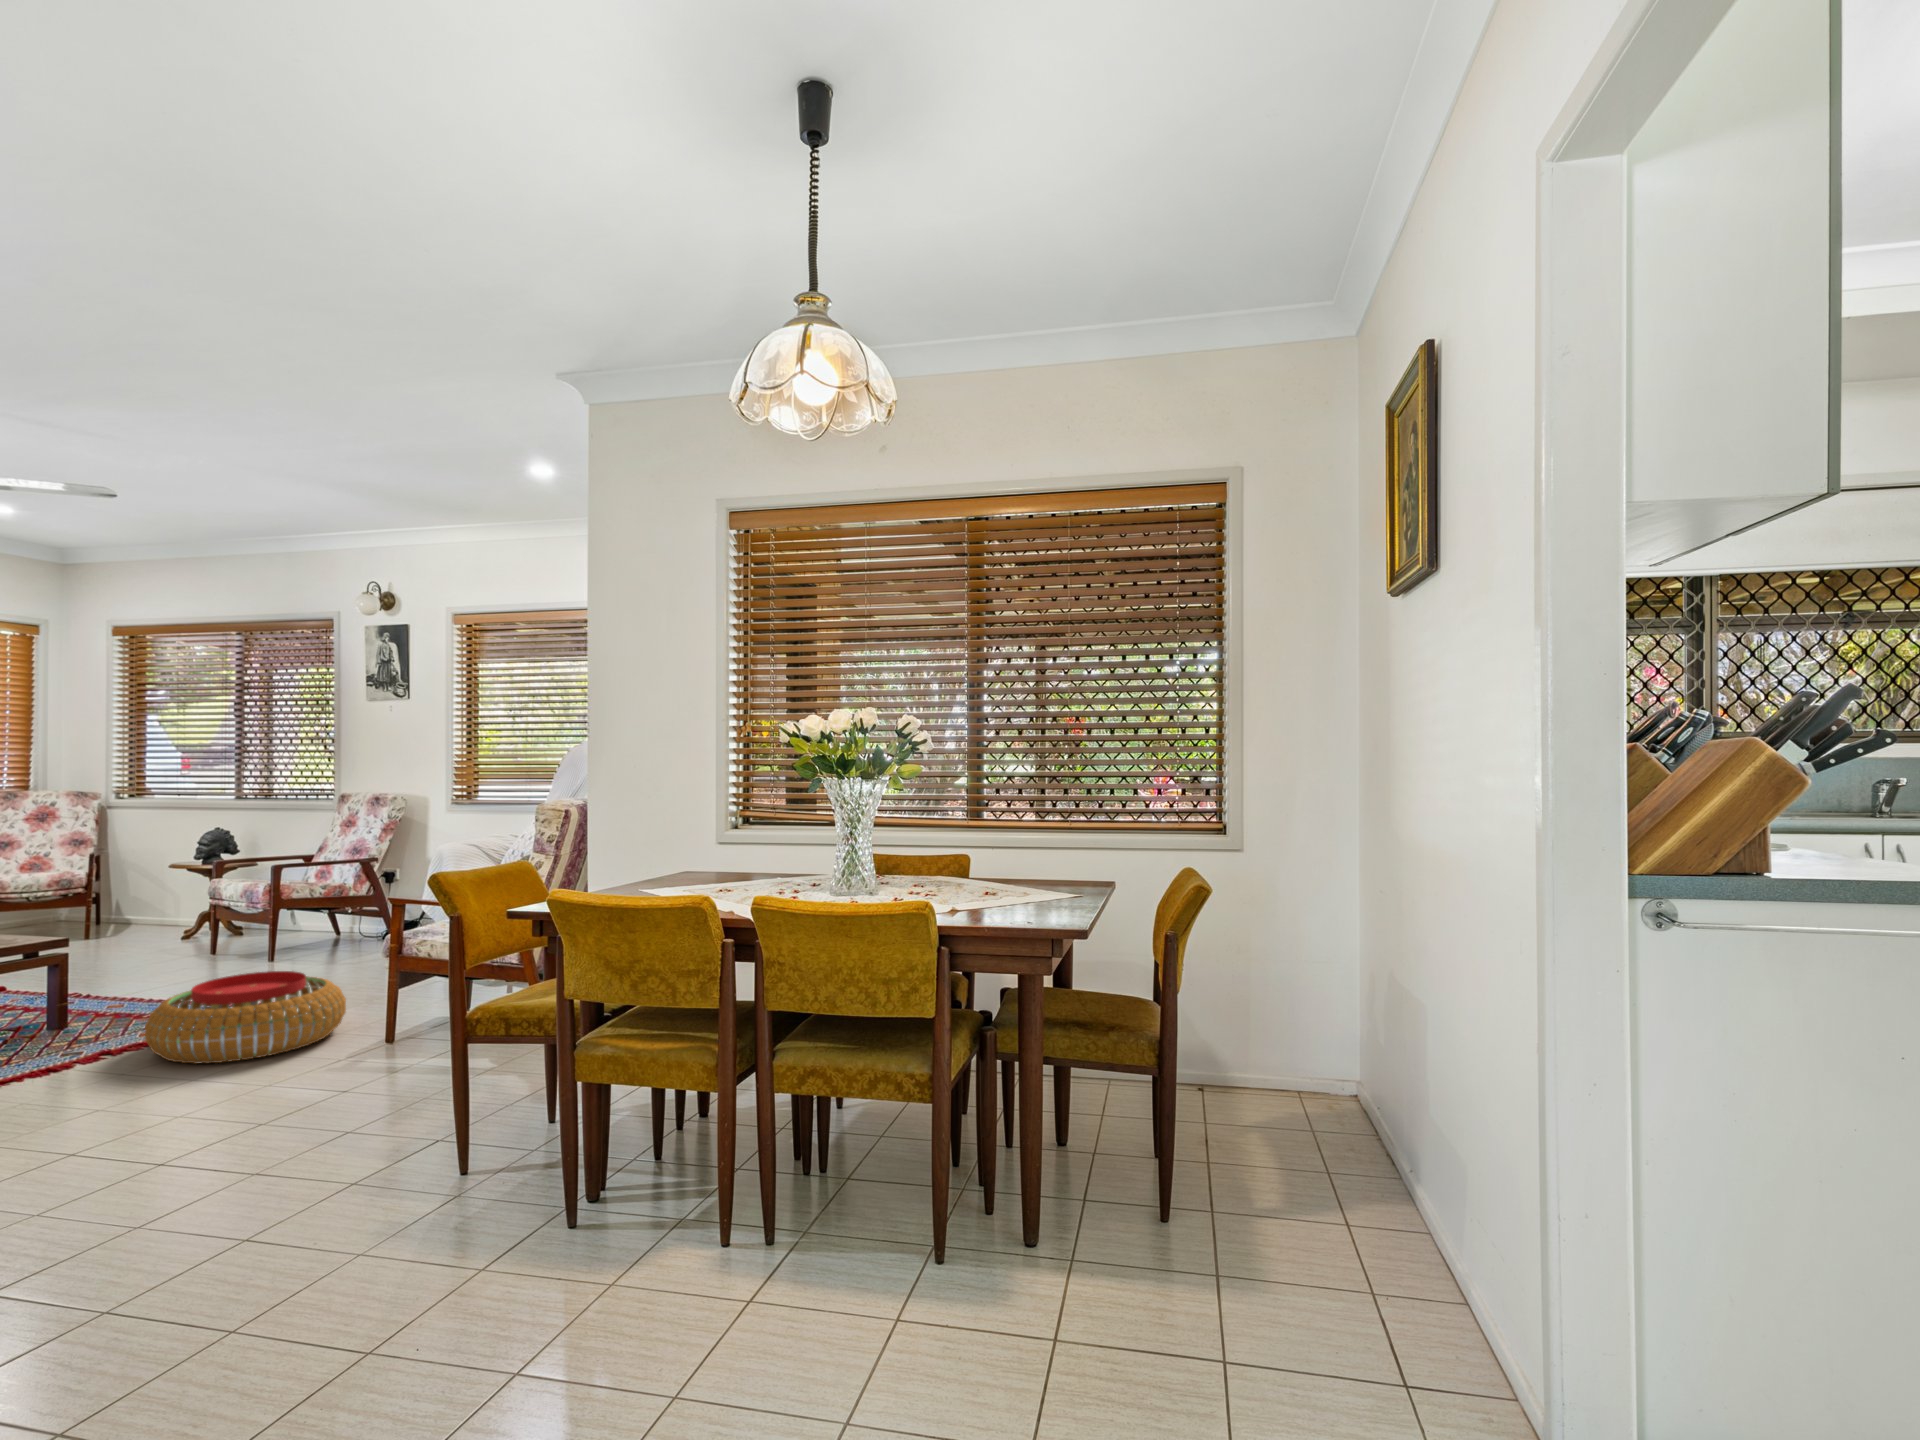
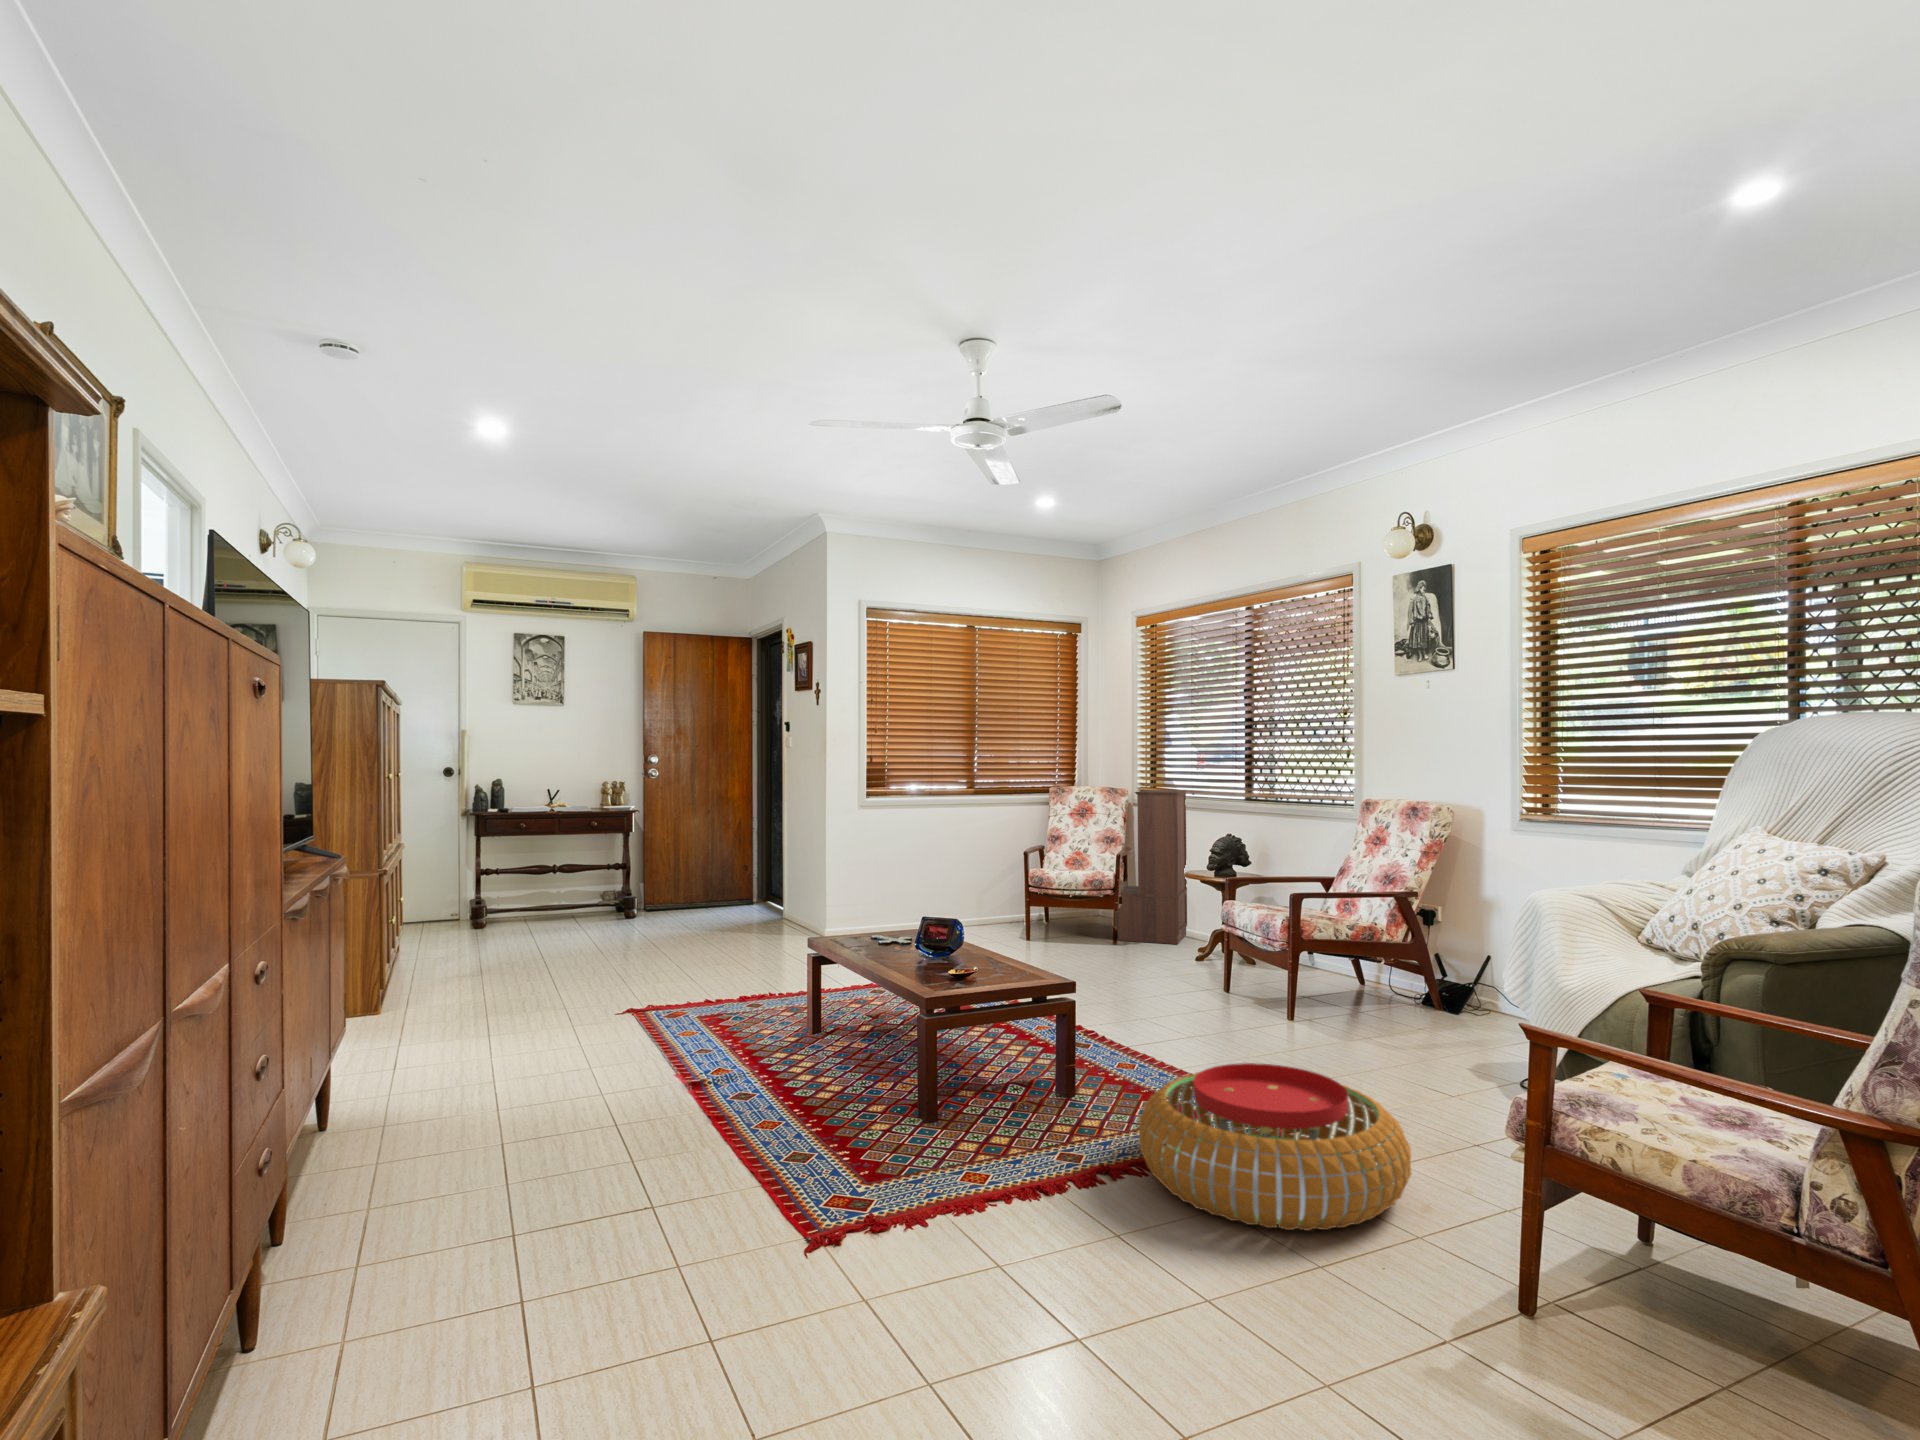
bookshelf: none [86,791,170,936] -> present [1115,790,1187,944]

